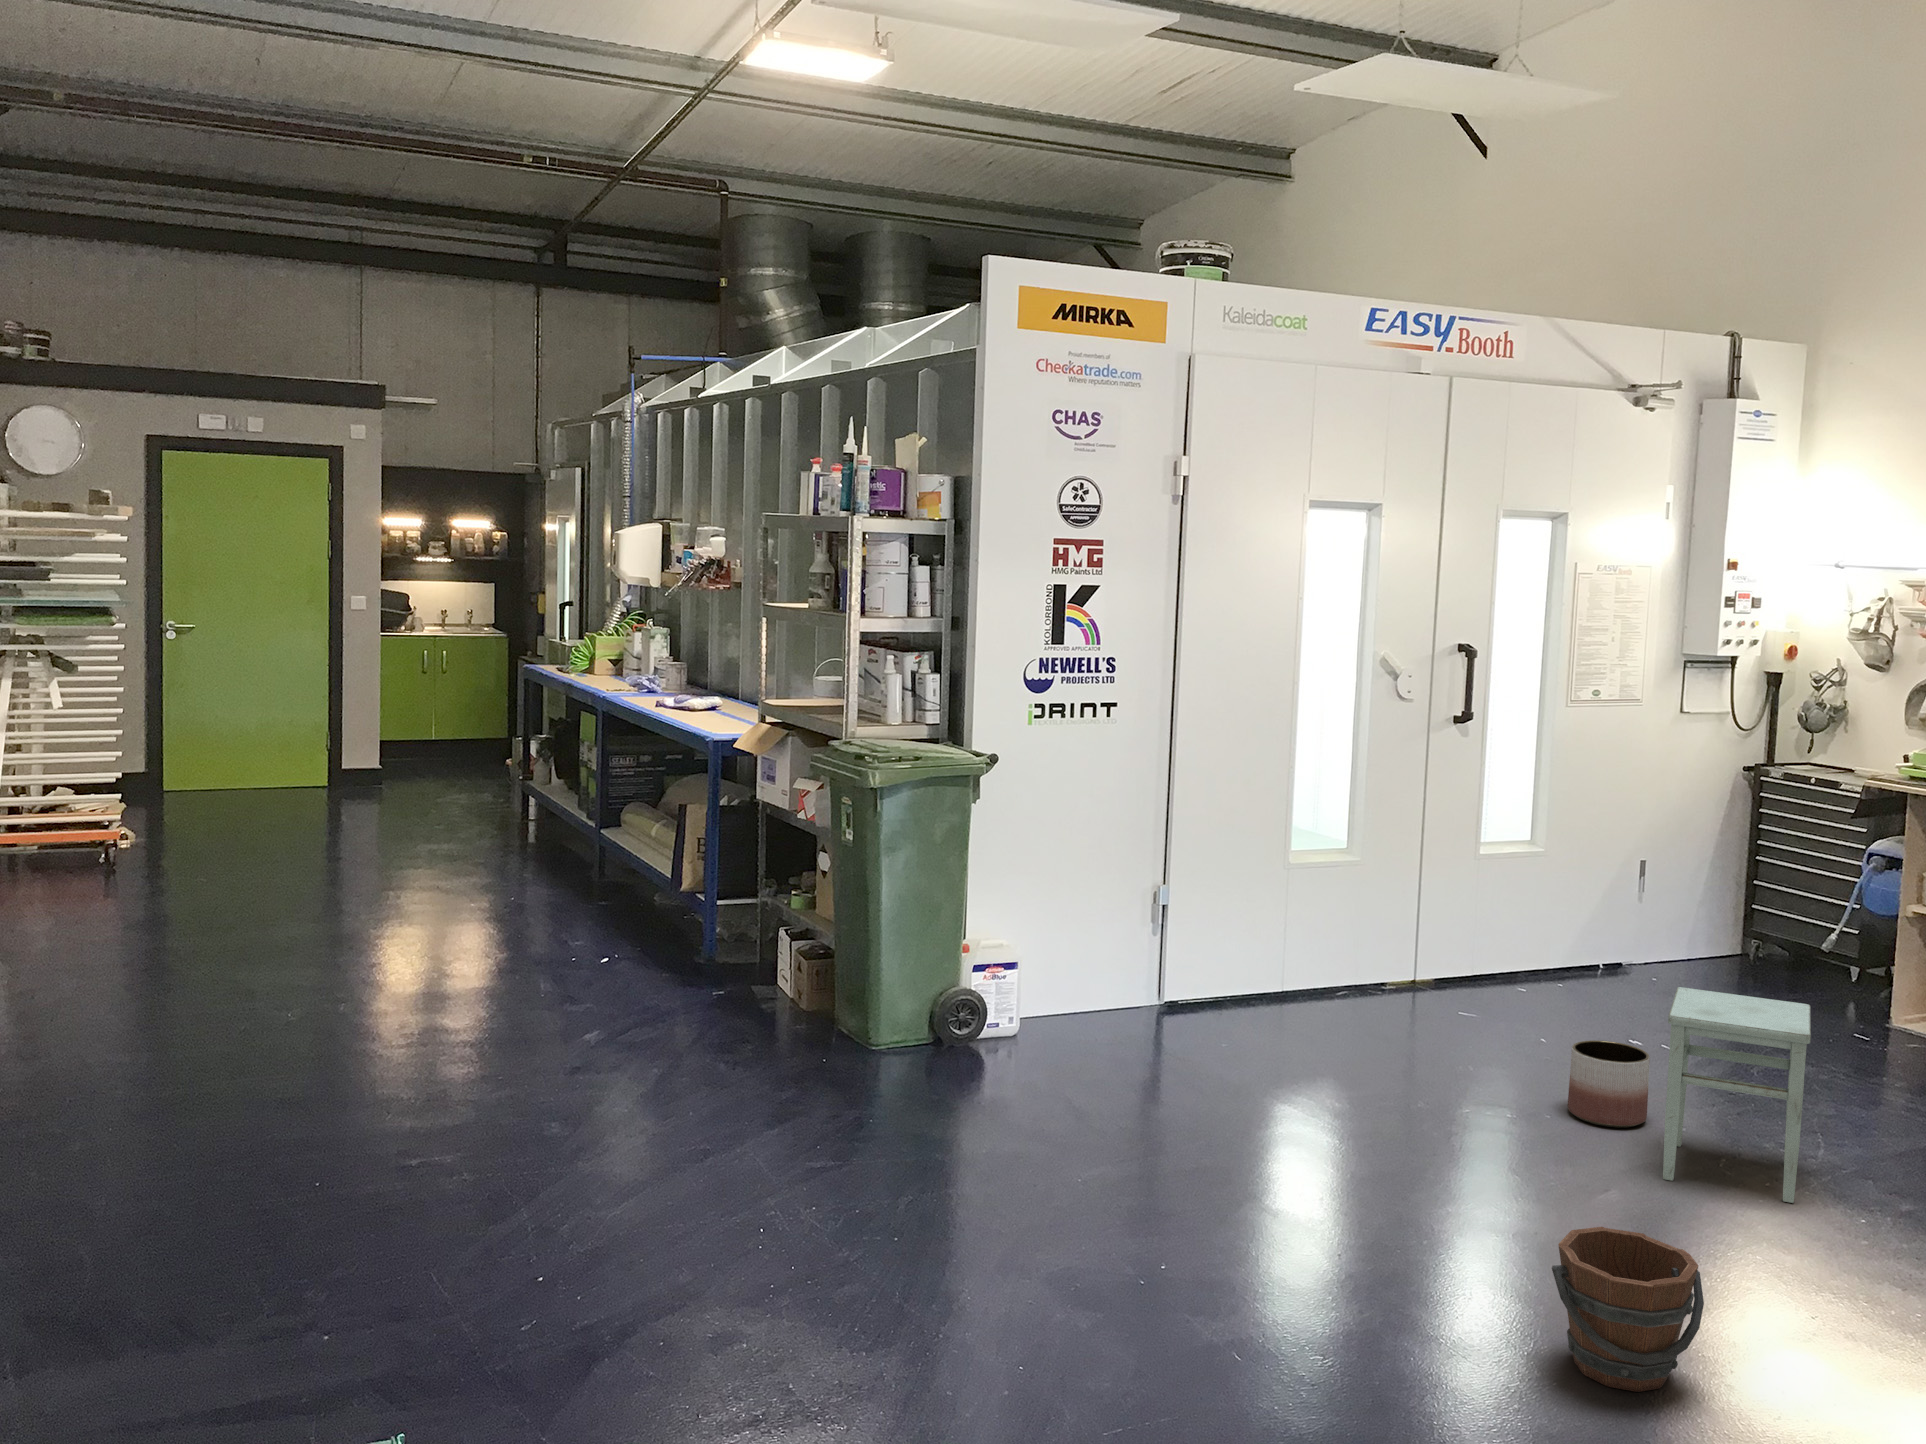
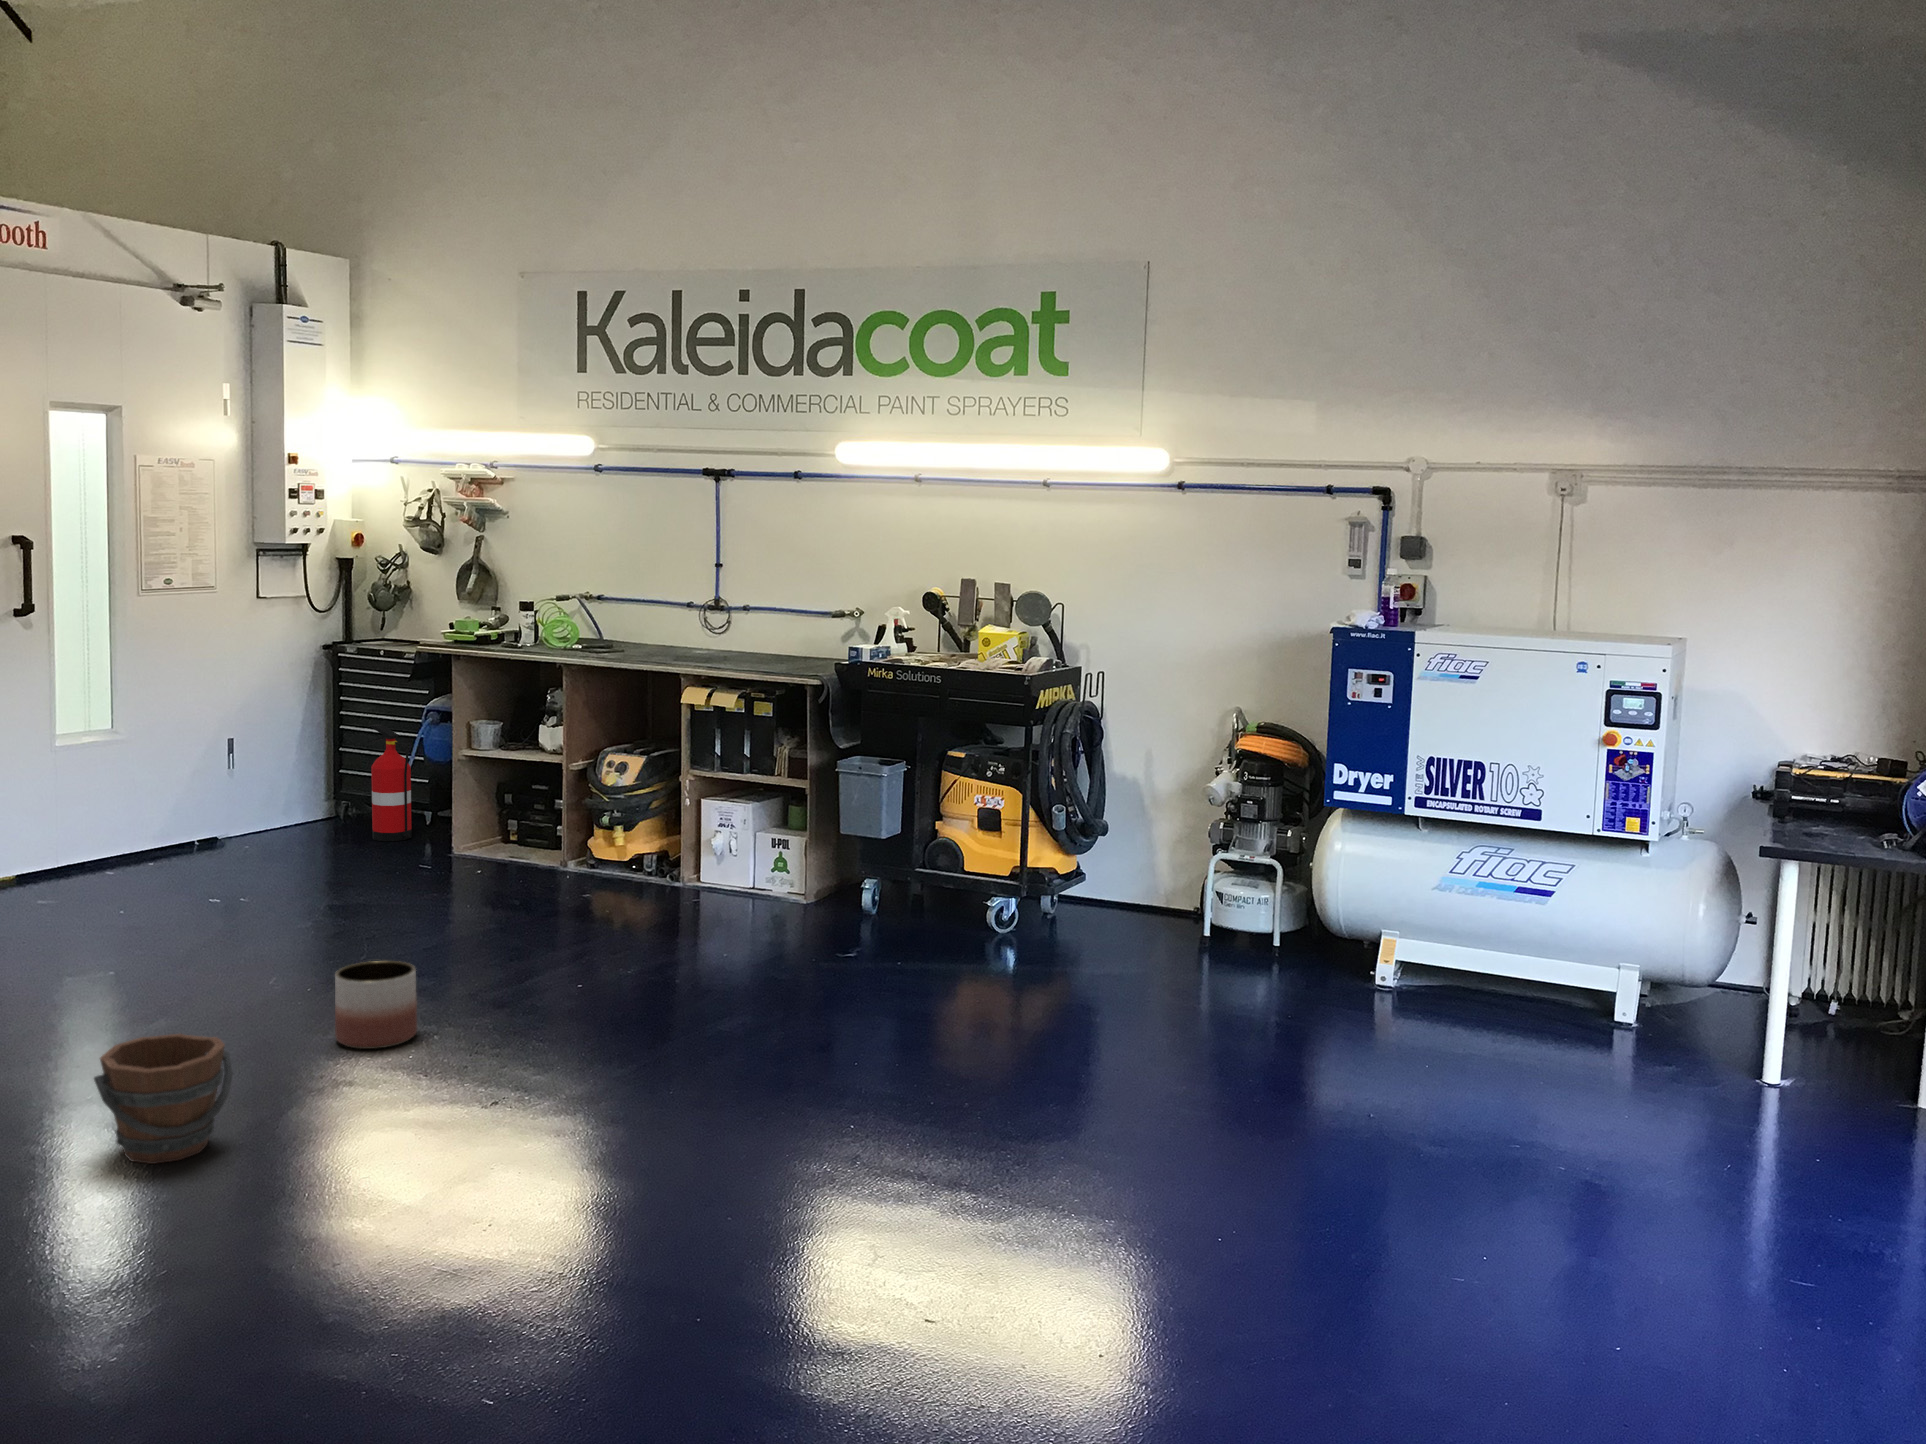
fire extinguisher: none [1786,860,1839,996] -> present [368,724,412,841]
stool: present [1663,987,1811,1203] -> none [222,834,350,1005]
planter: present [1568,1040,1650,1128] -> present [335,961,417,1049]

